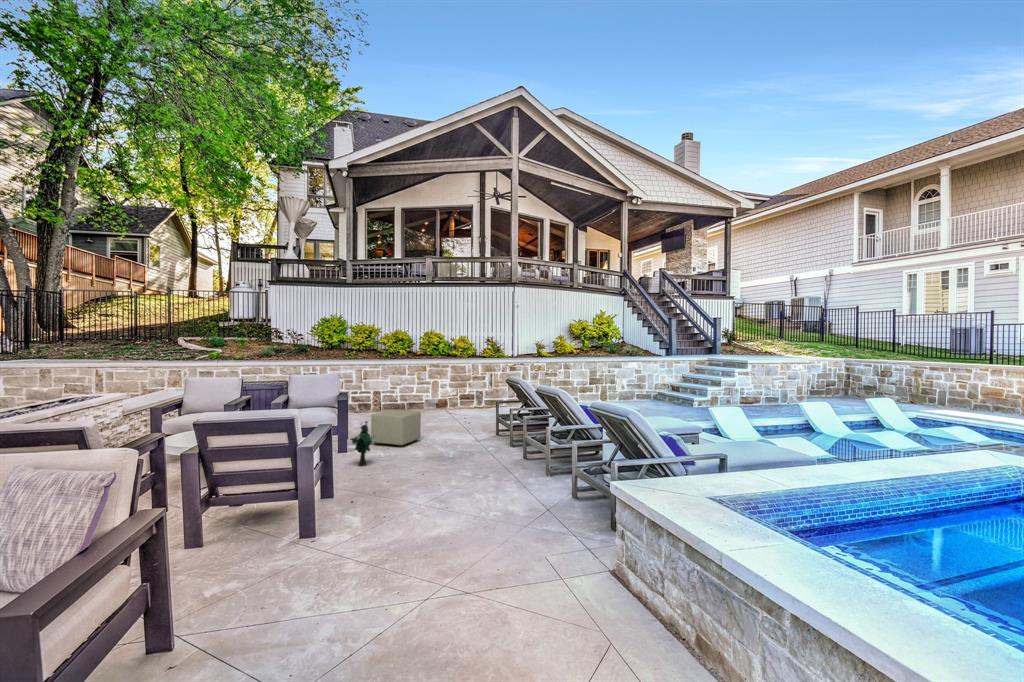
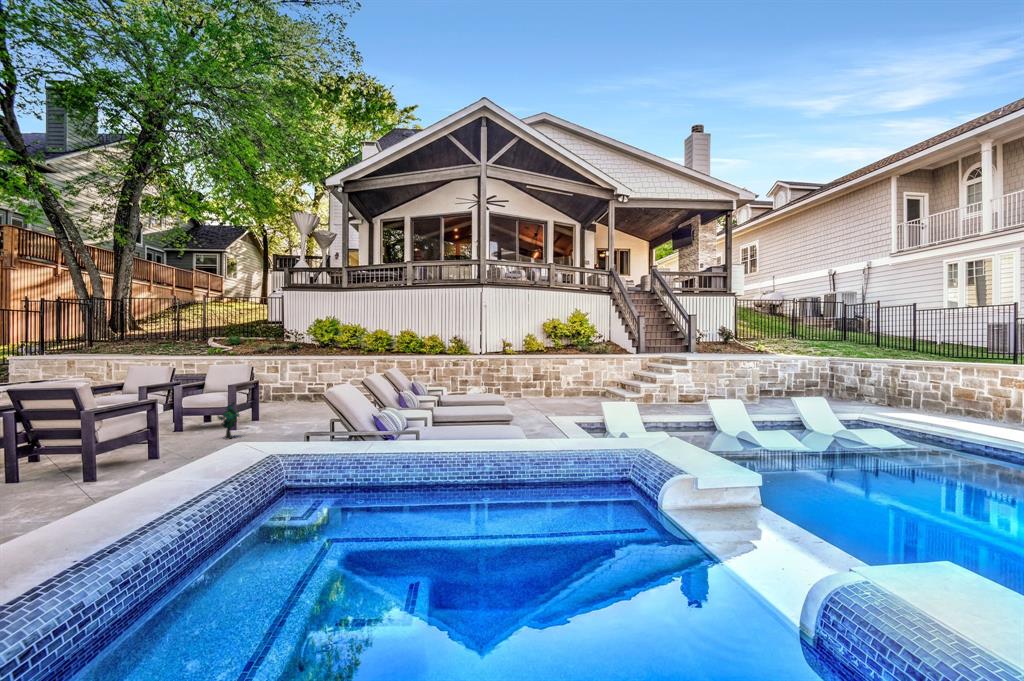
ottoman: present [371,409,421,447] -> none [265,396,311,428]

